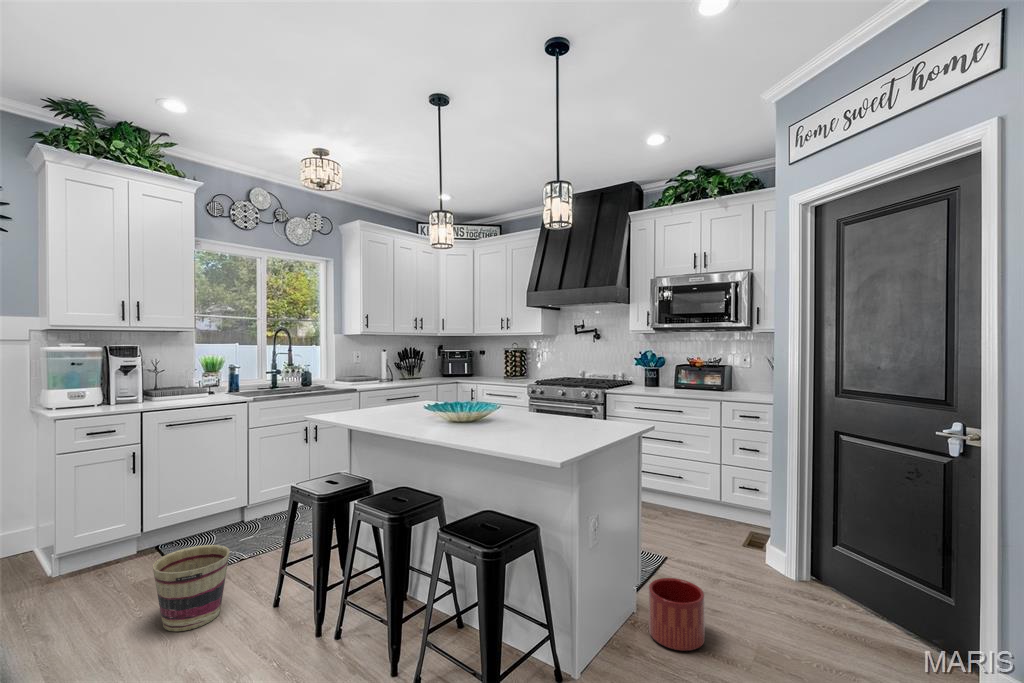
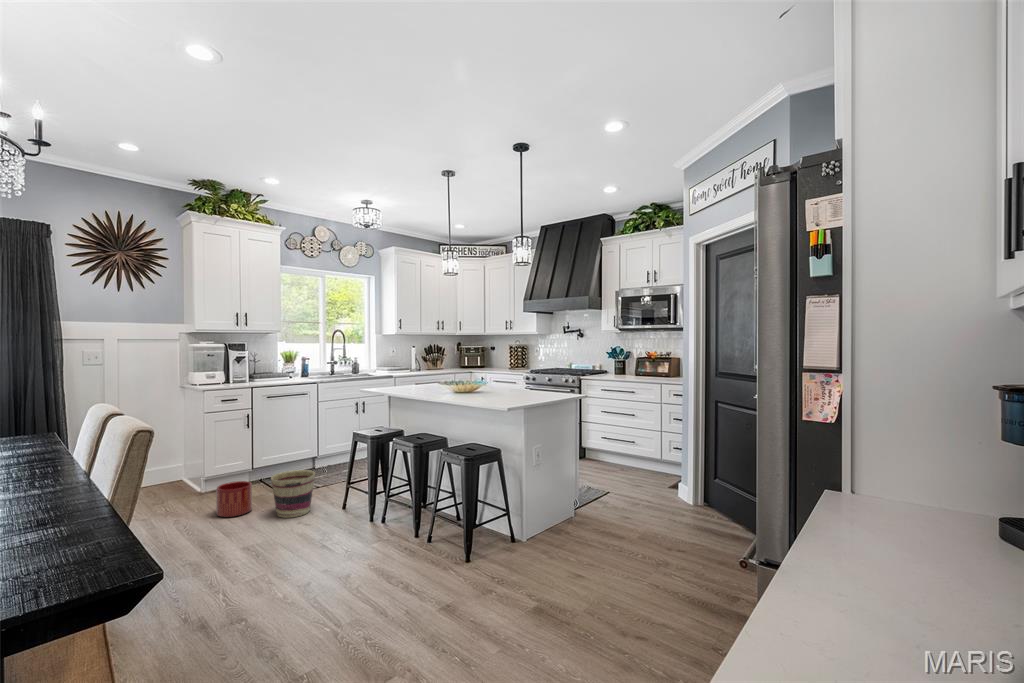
planter: present [649,578,705,651] -> present [216,481,252,517]

